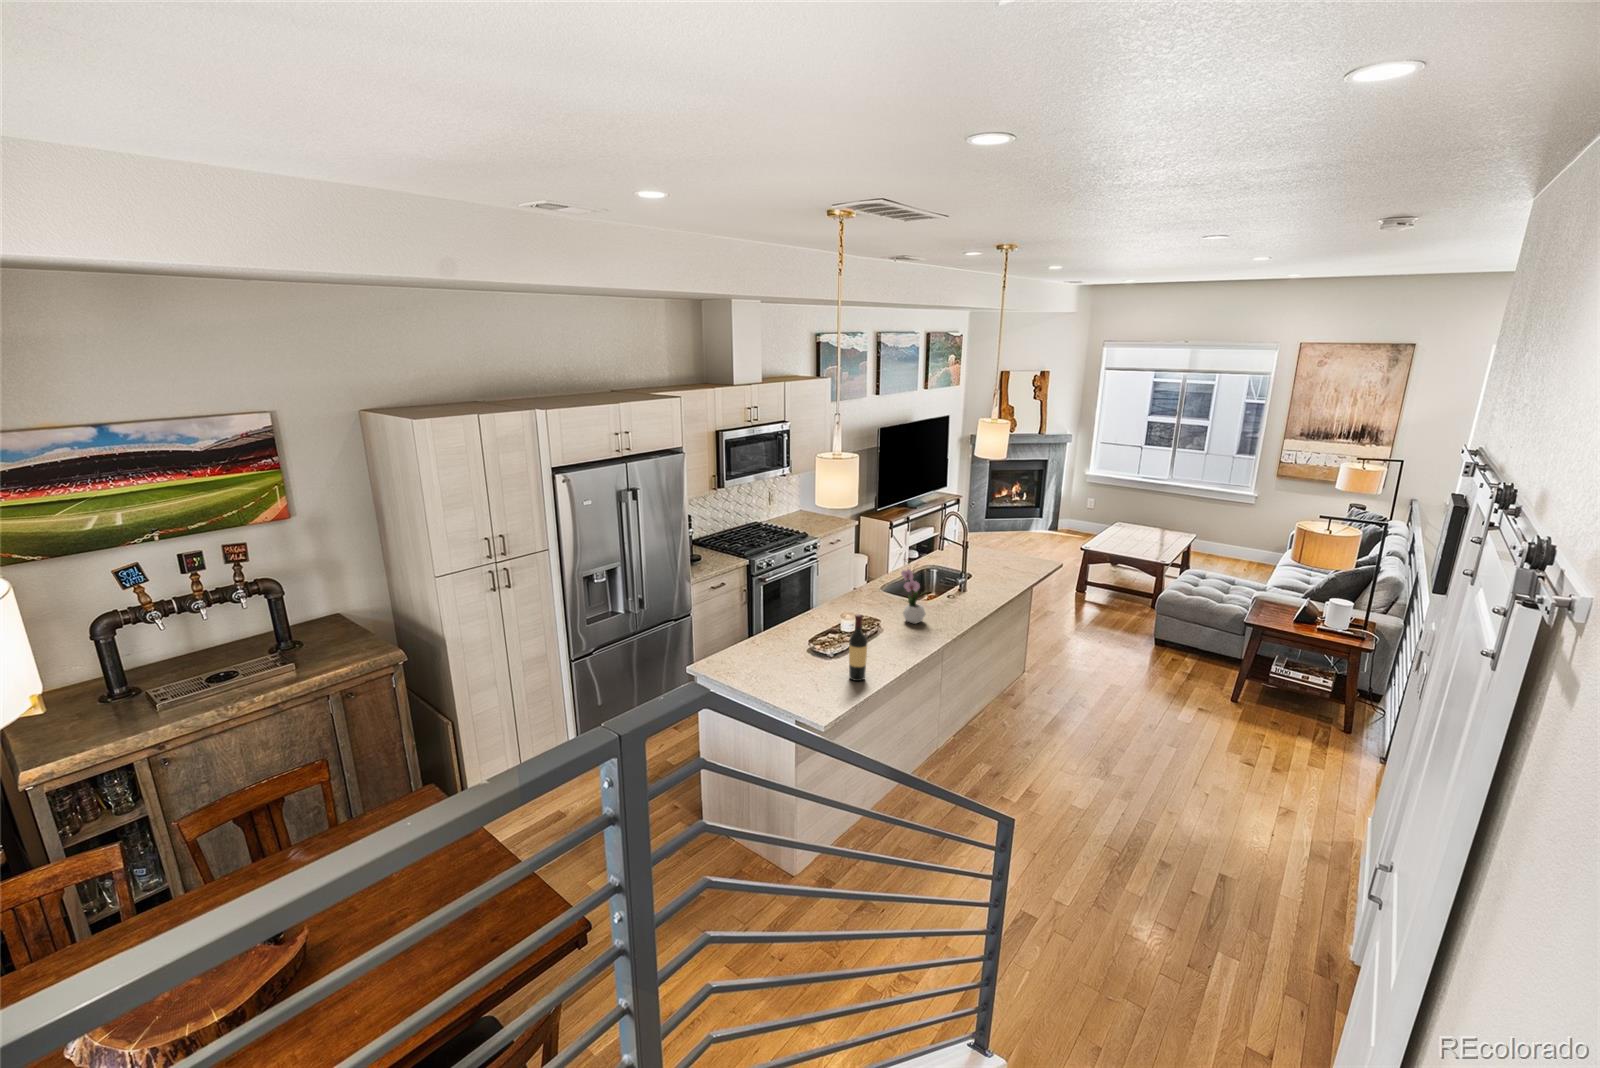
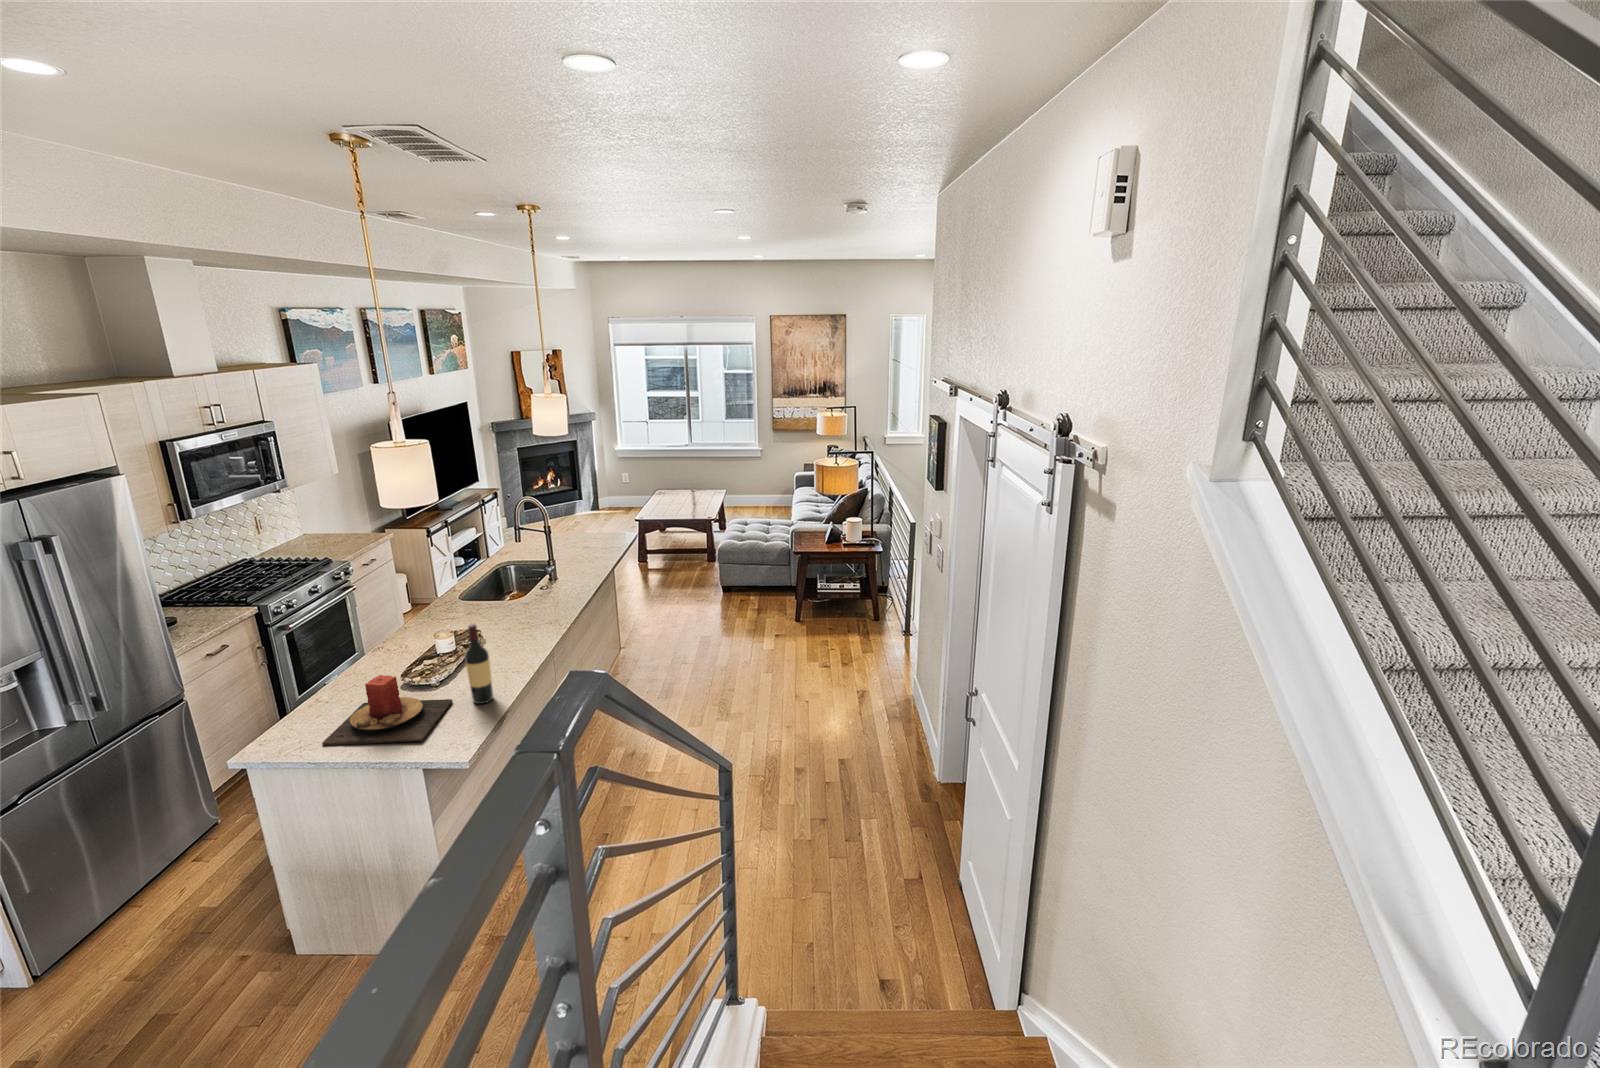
flower arrangement: present [901,569,925,624] -> none [494,552,531,624]
candle: none [743,635,836,695] -> present [322,675,452,746]

